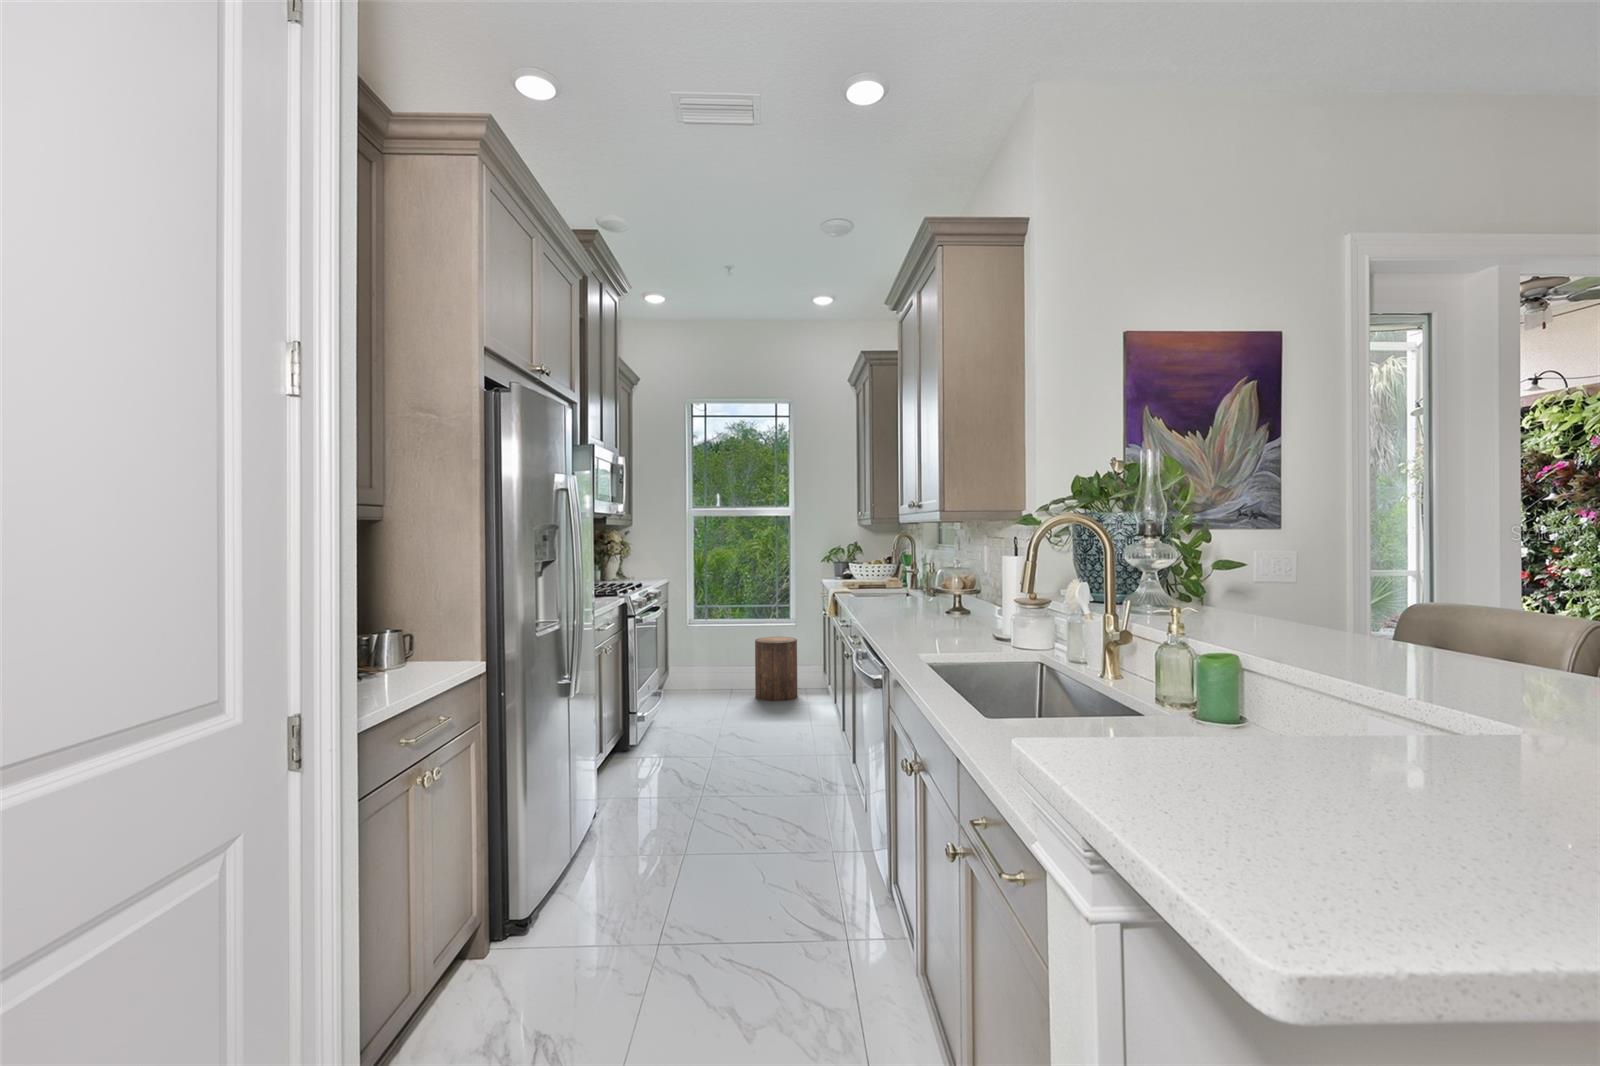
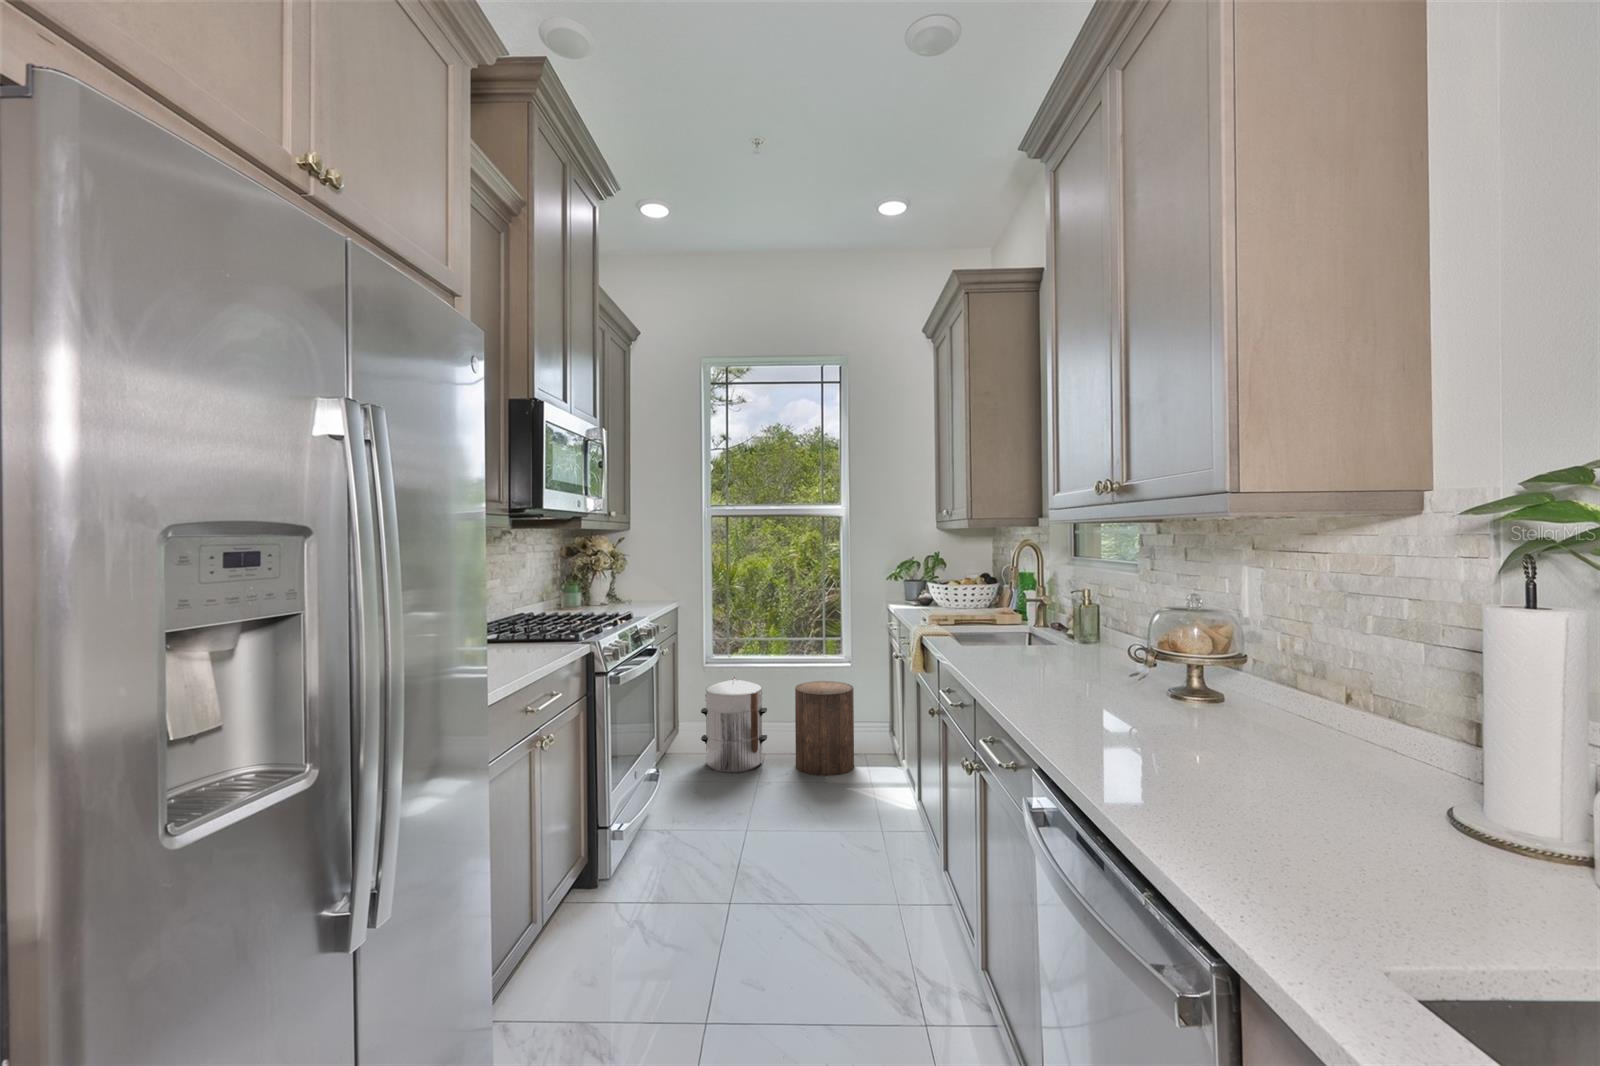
waste bin: none [686,634,735,700] -> present [701,677,767,773]

